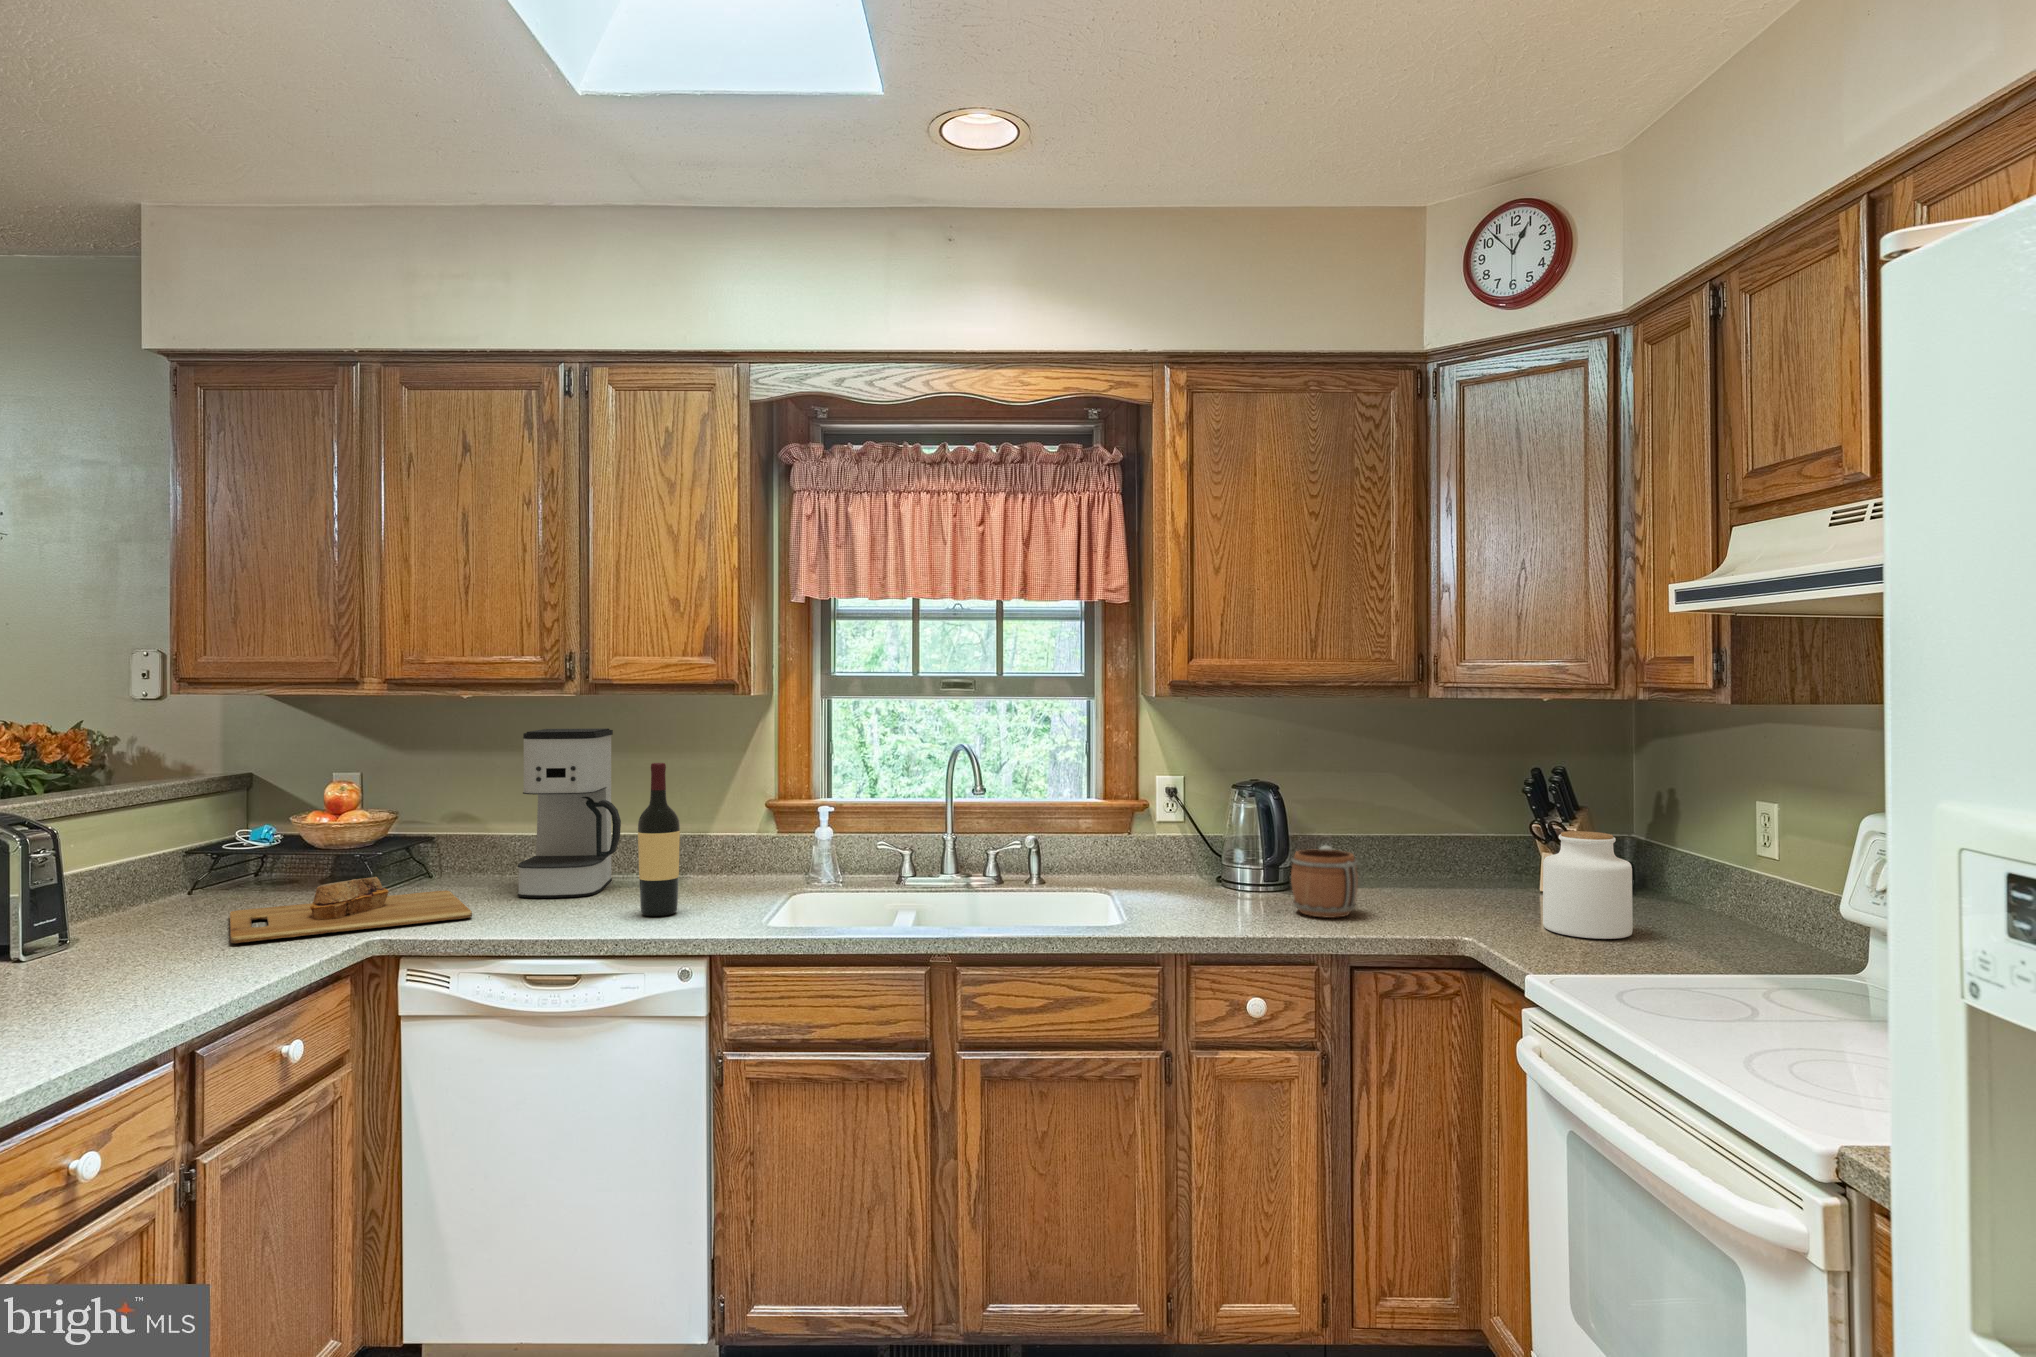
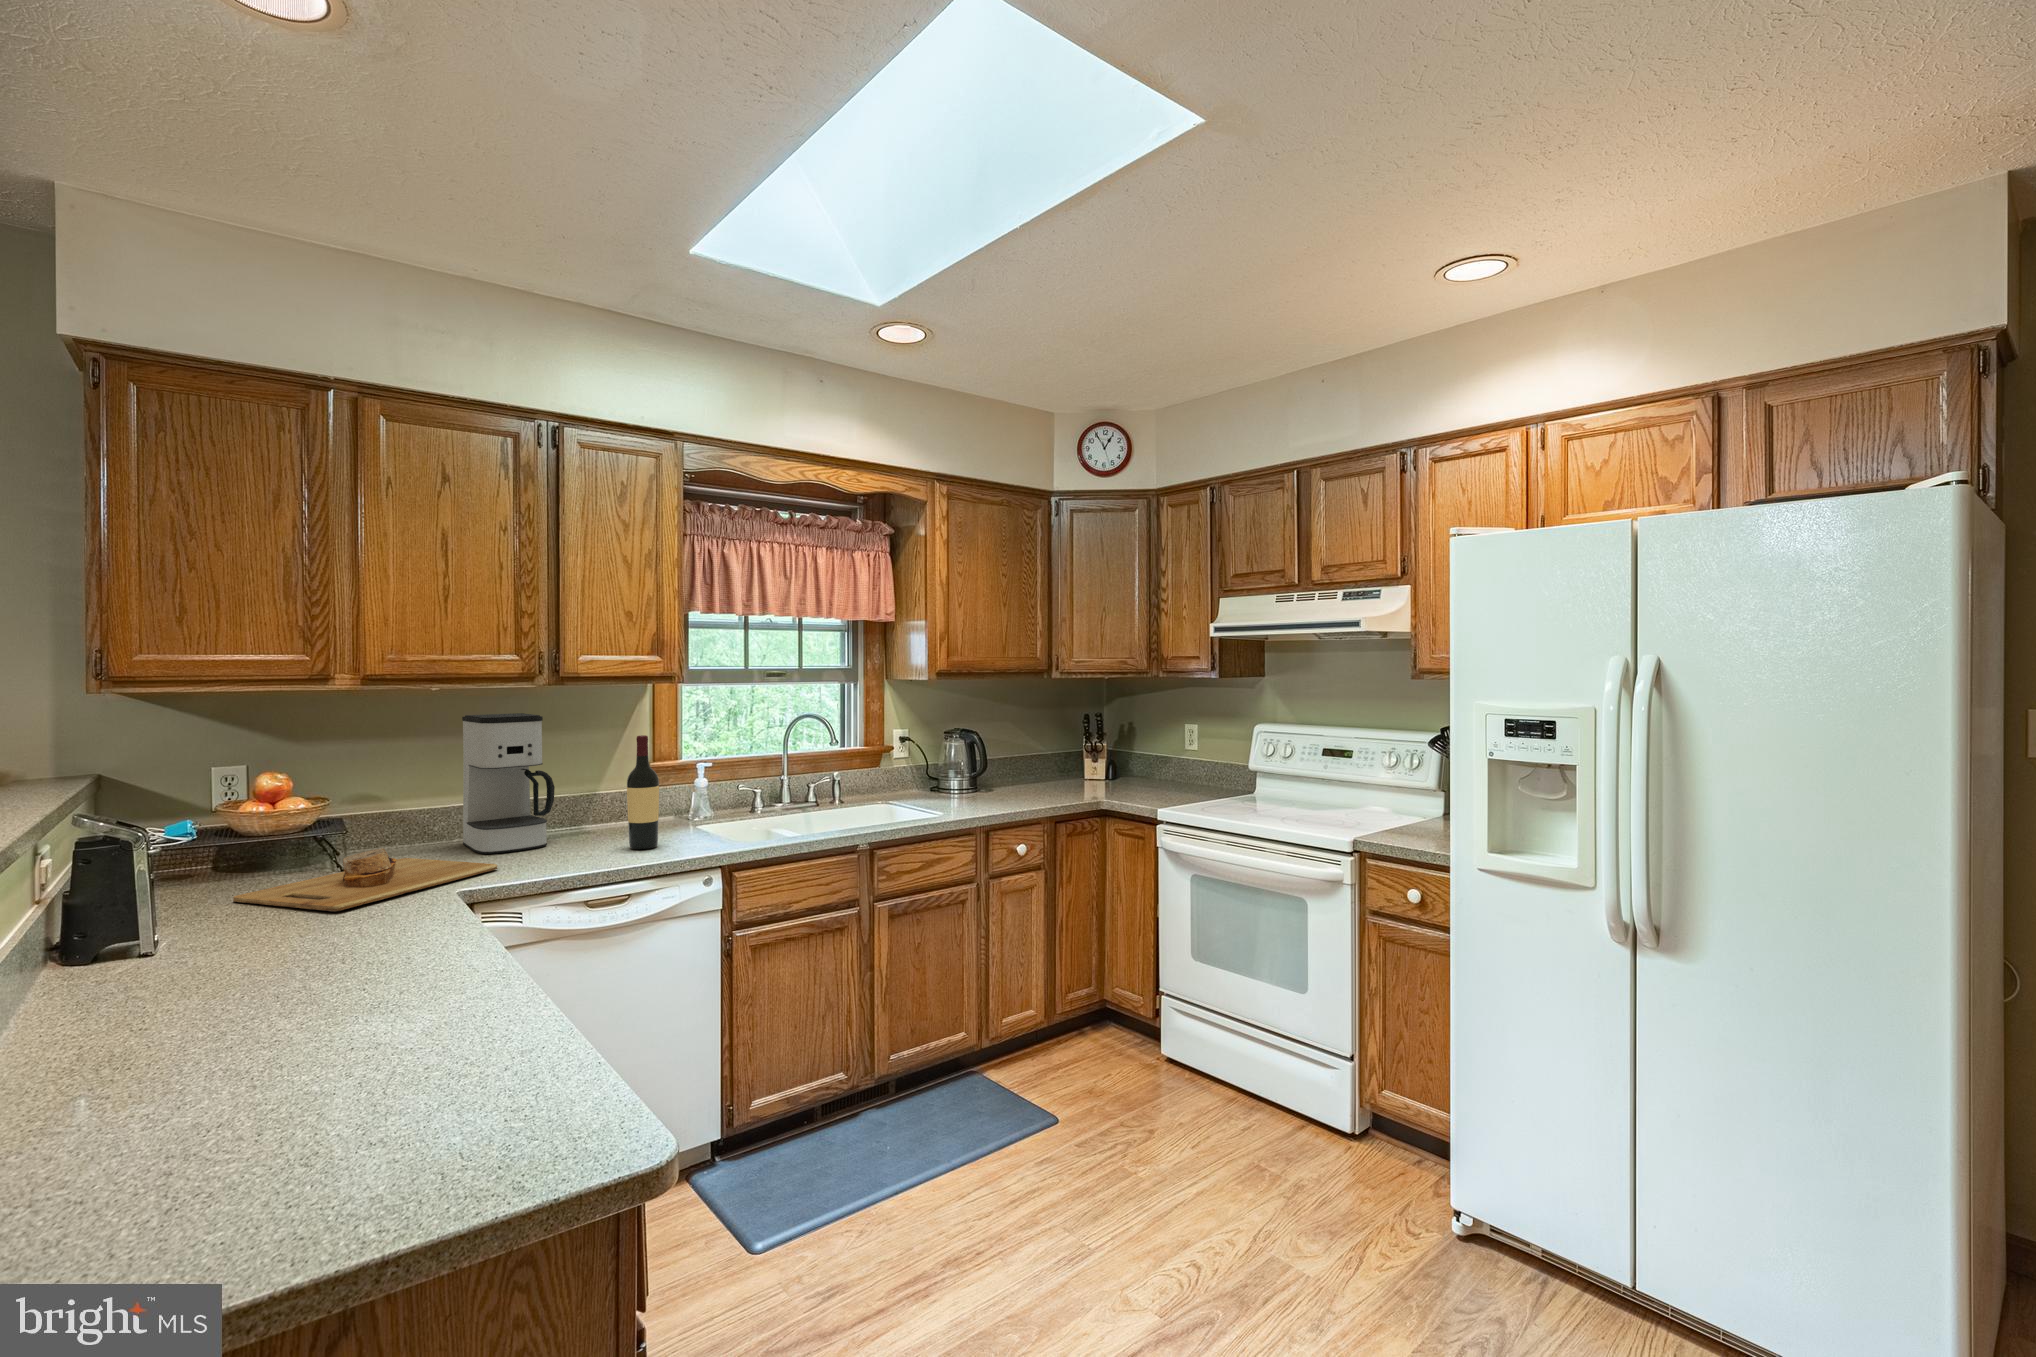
jar: present [1543,831,1633,939] -> none [1122,744,1162,795]
mug: present [1291,845,1358,918] -> none [1007,763,1044,801]

